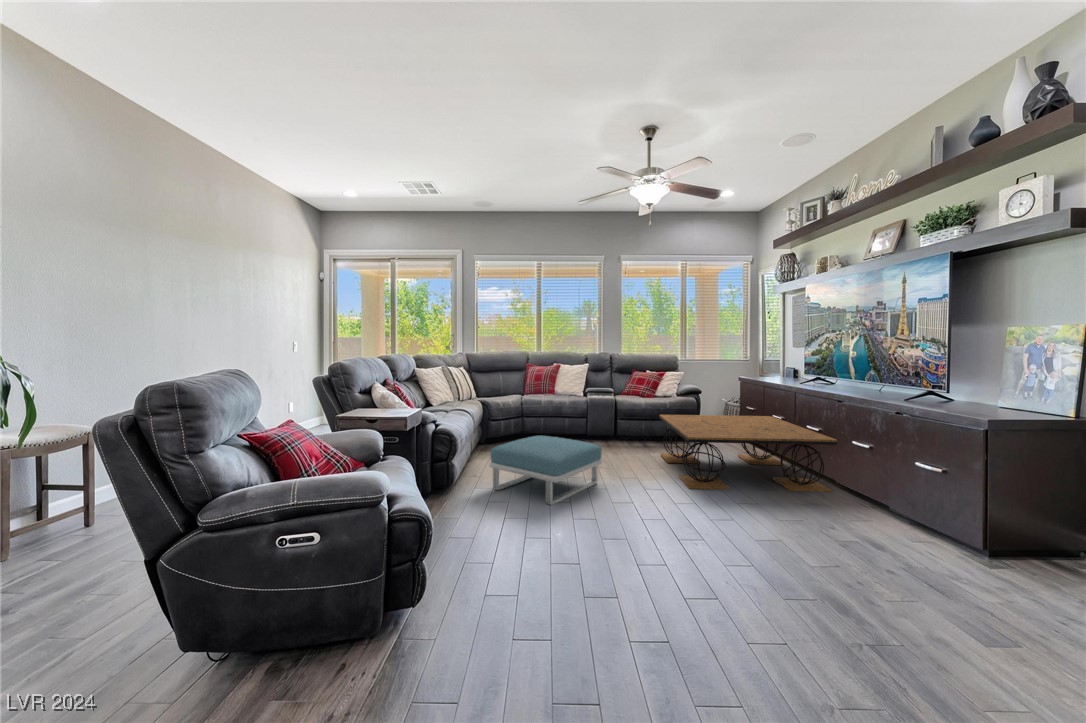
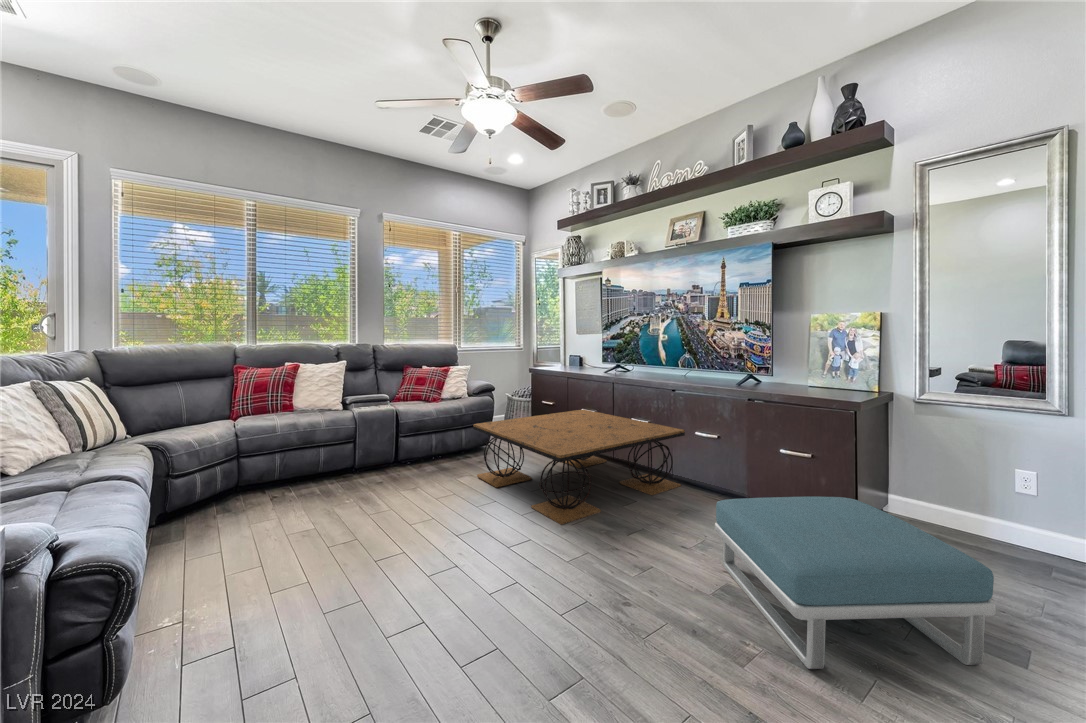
footstool: present [490,436,602,505] -> present [715,497,996,669]

